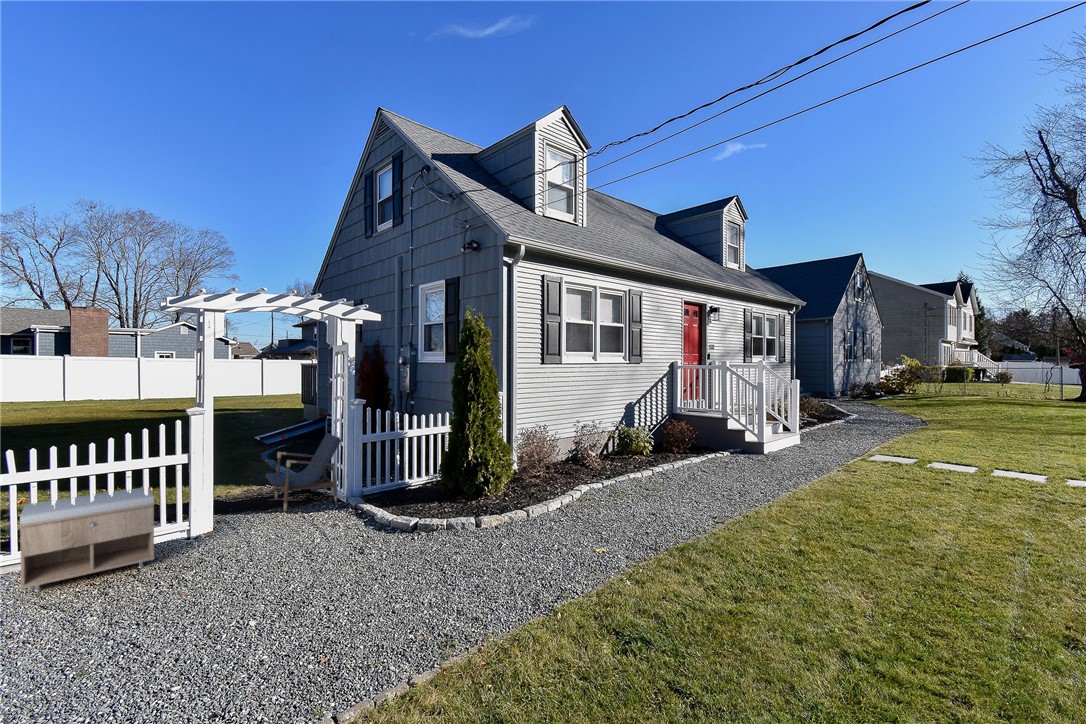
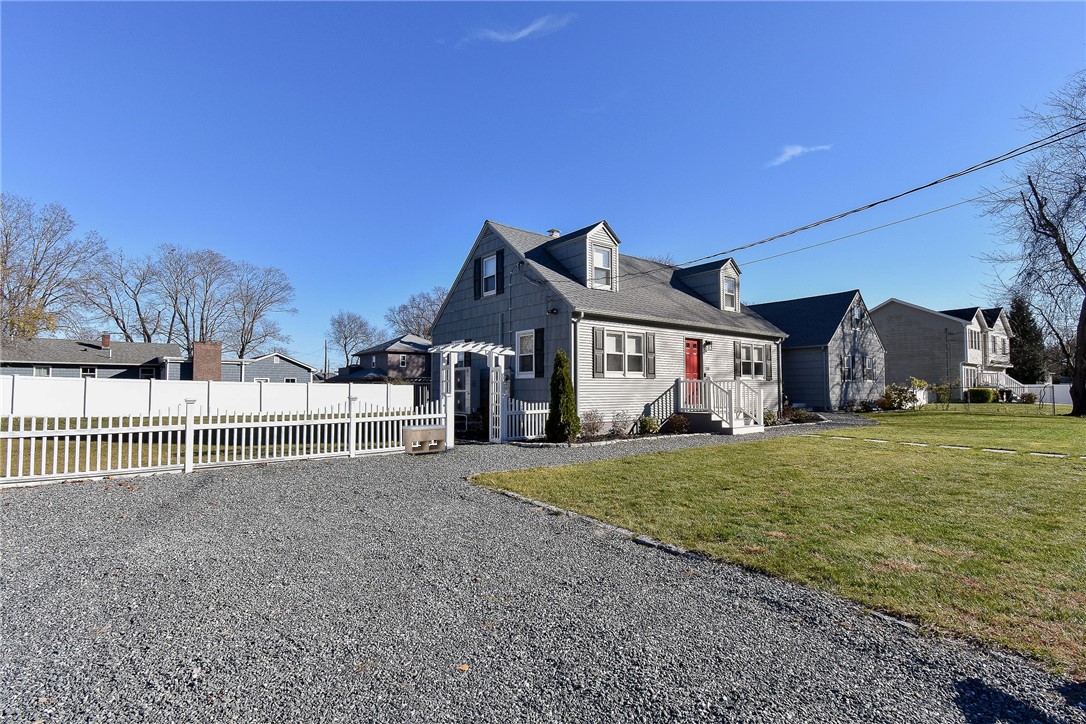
lounge chair: present [265,433,341,511] -> none [458,412,495,446]

